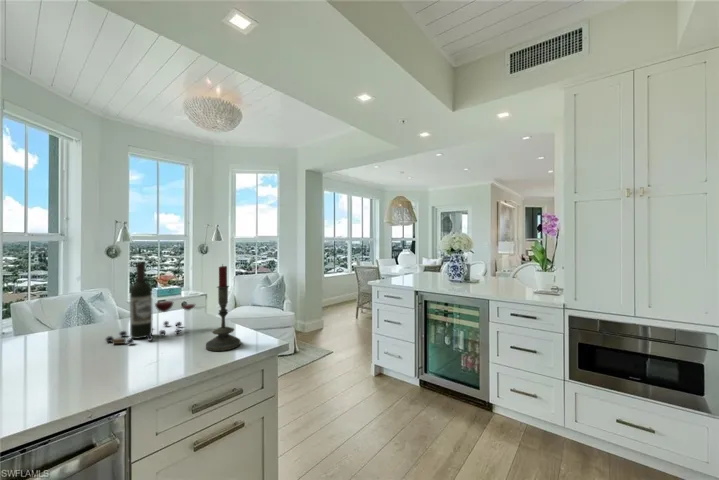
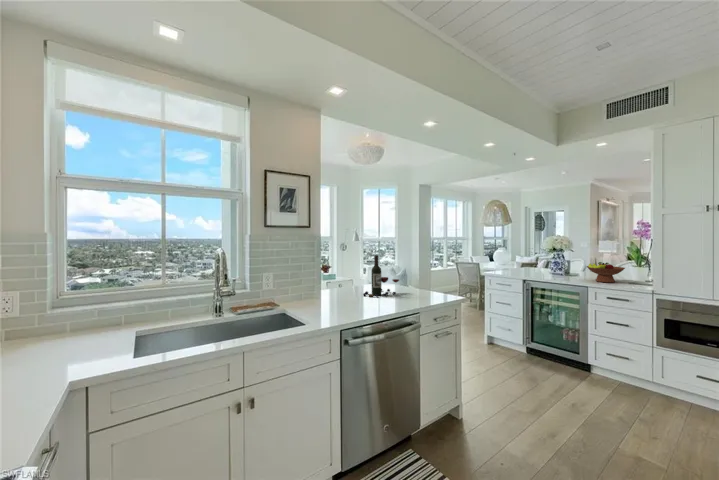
candle: present [206,266,241,351] -> none [417,257,435,302]
fruit bowl: none [488,266,531,292] -> present [587,262,625,283]

